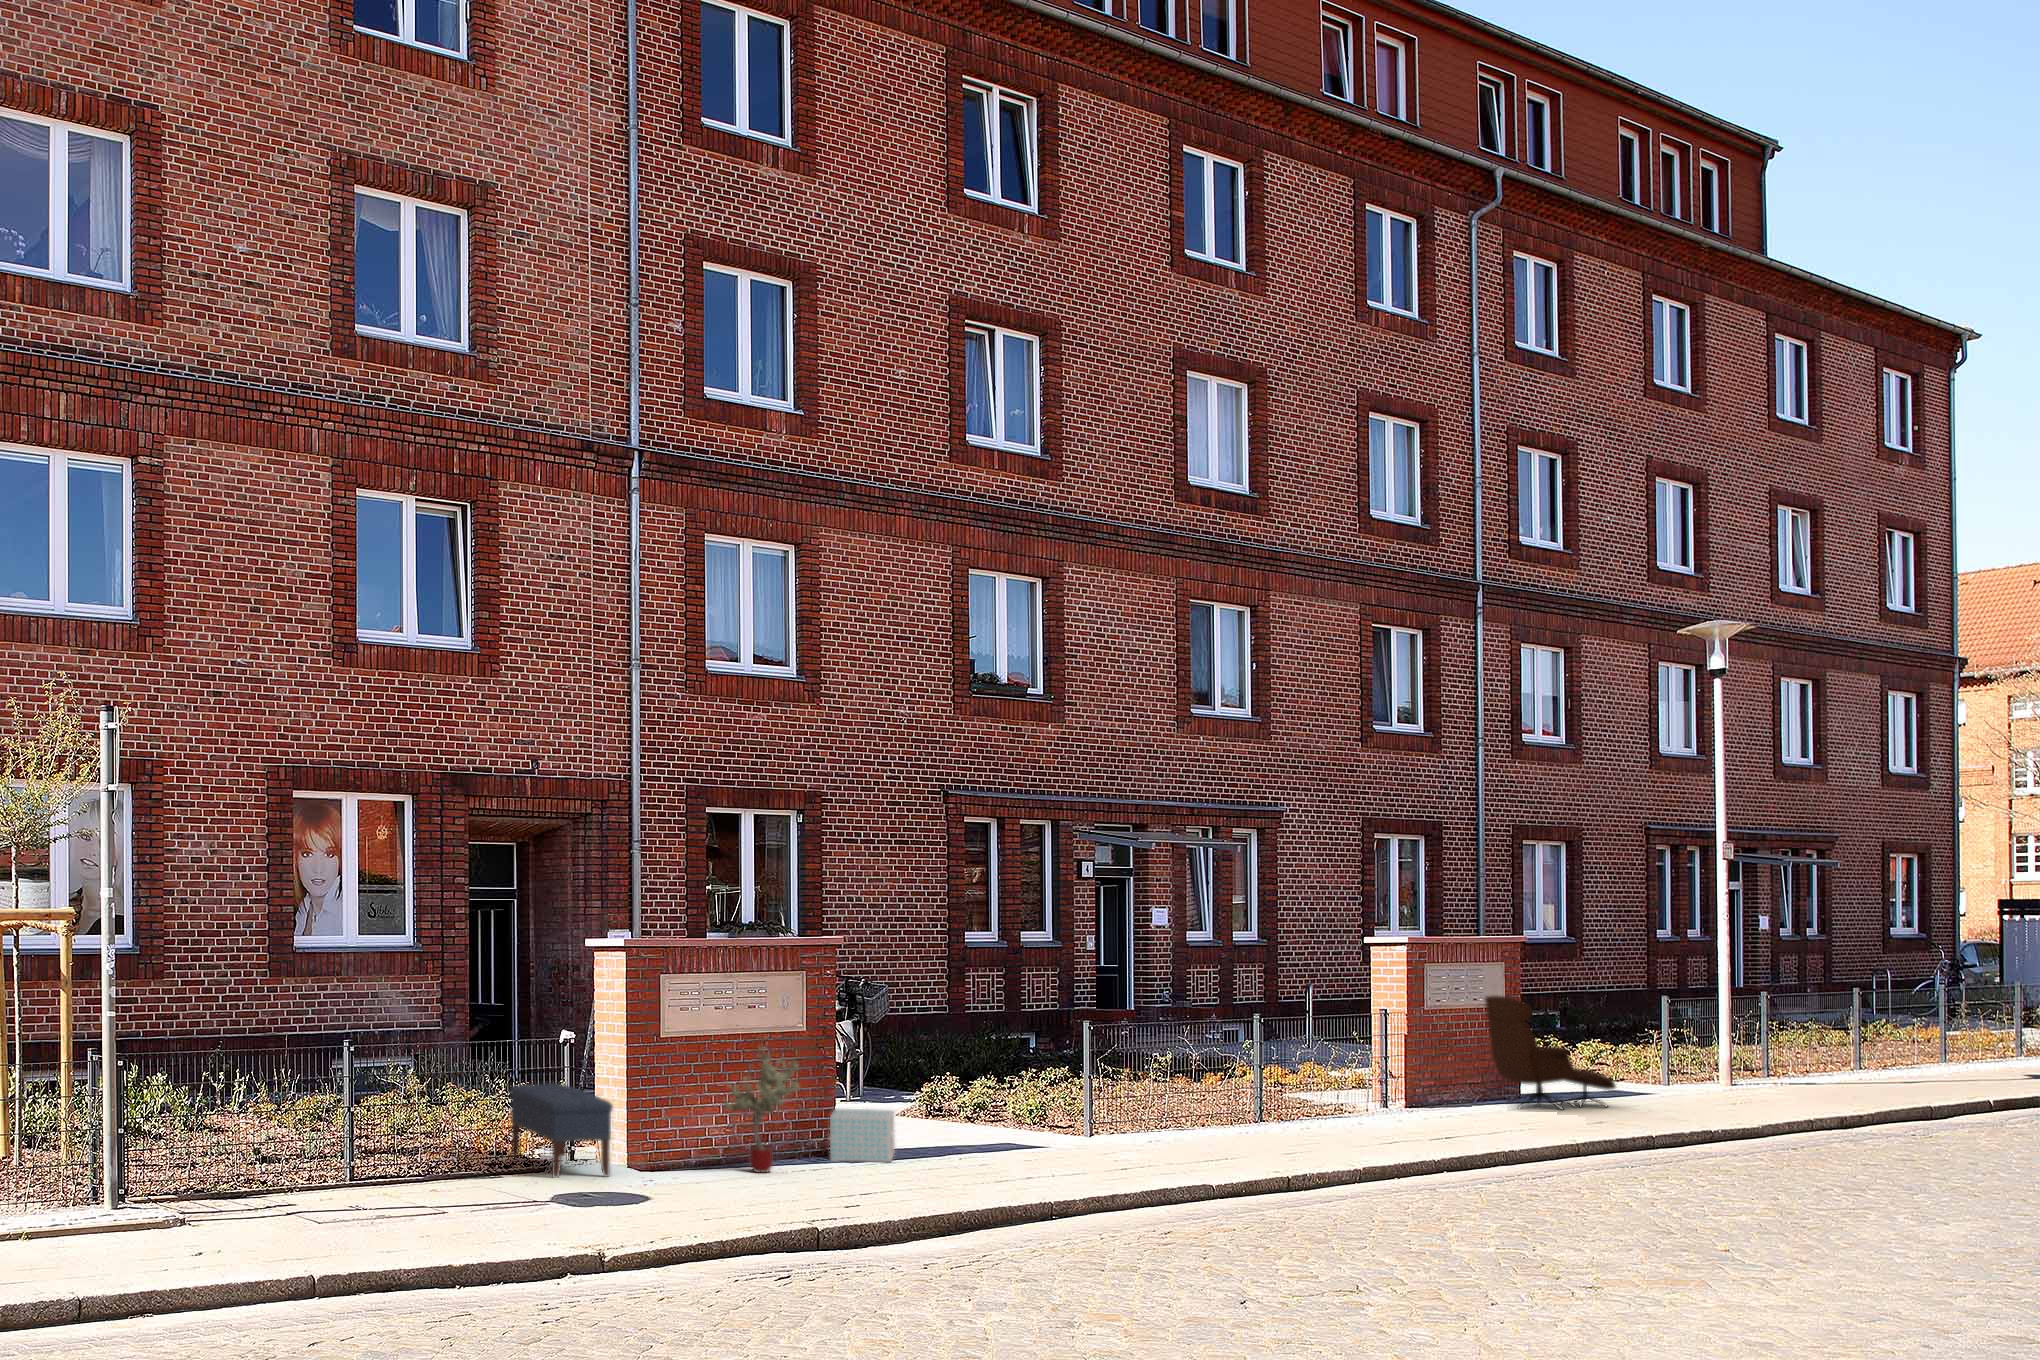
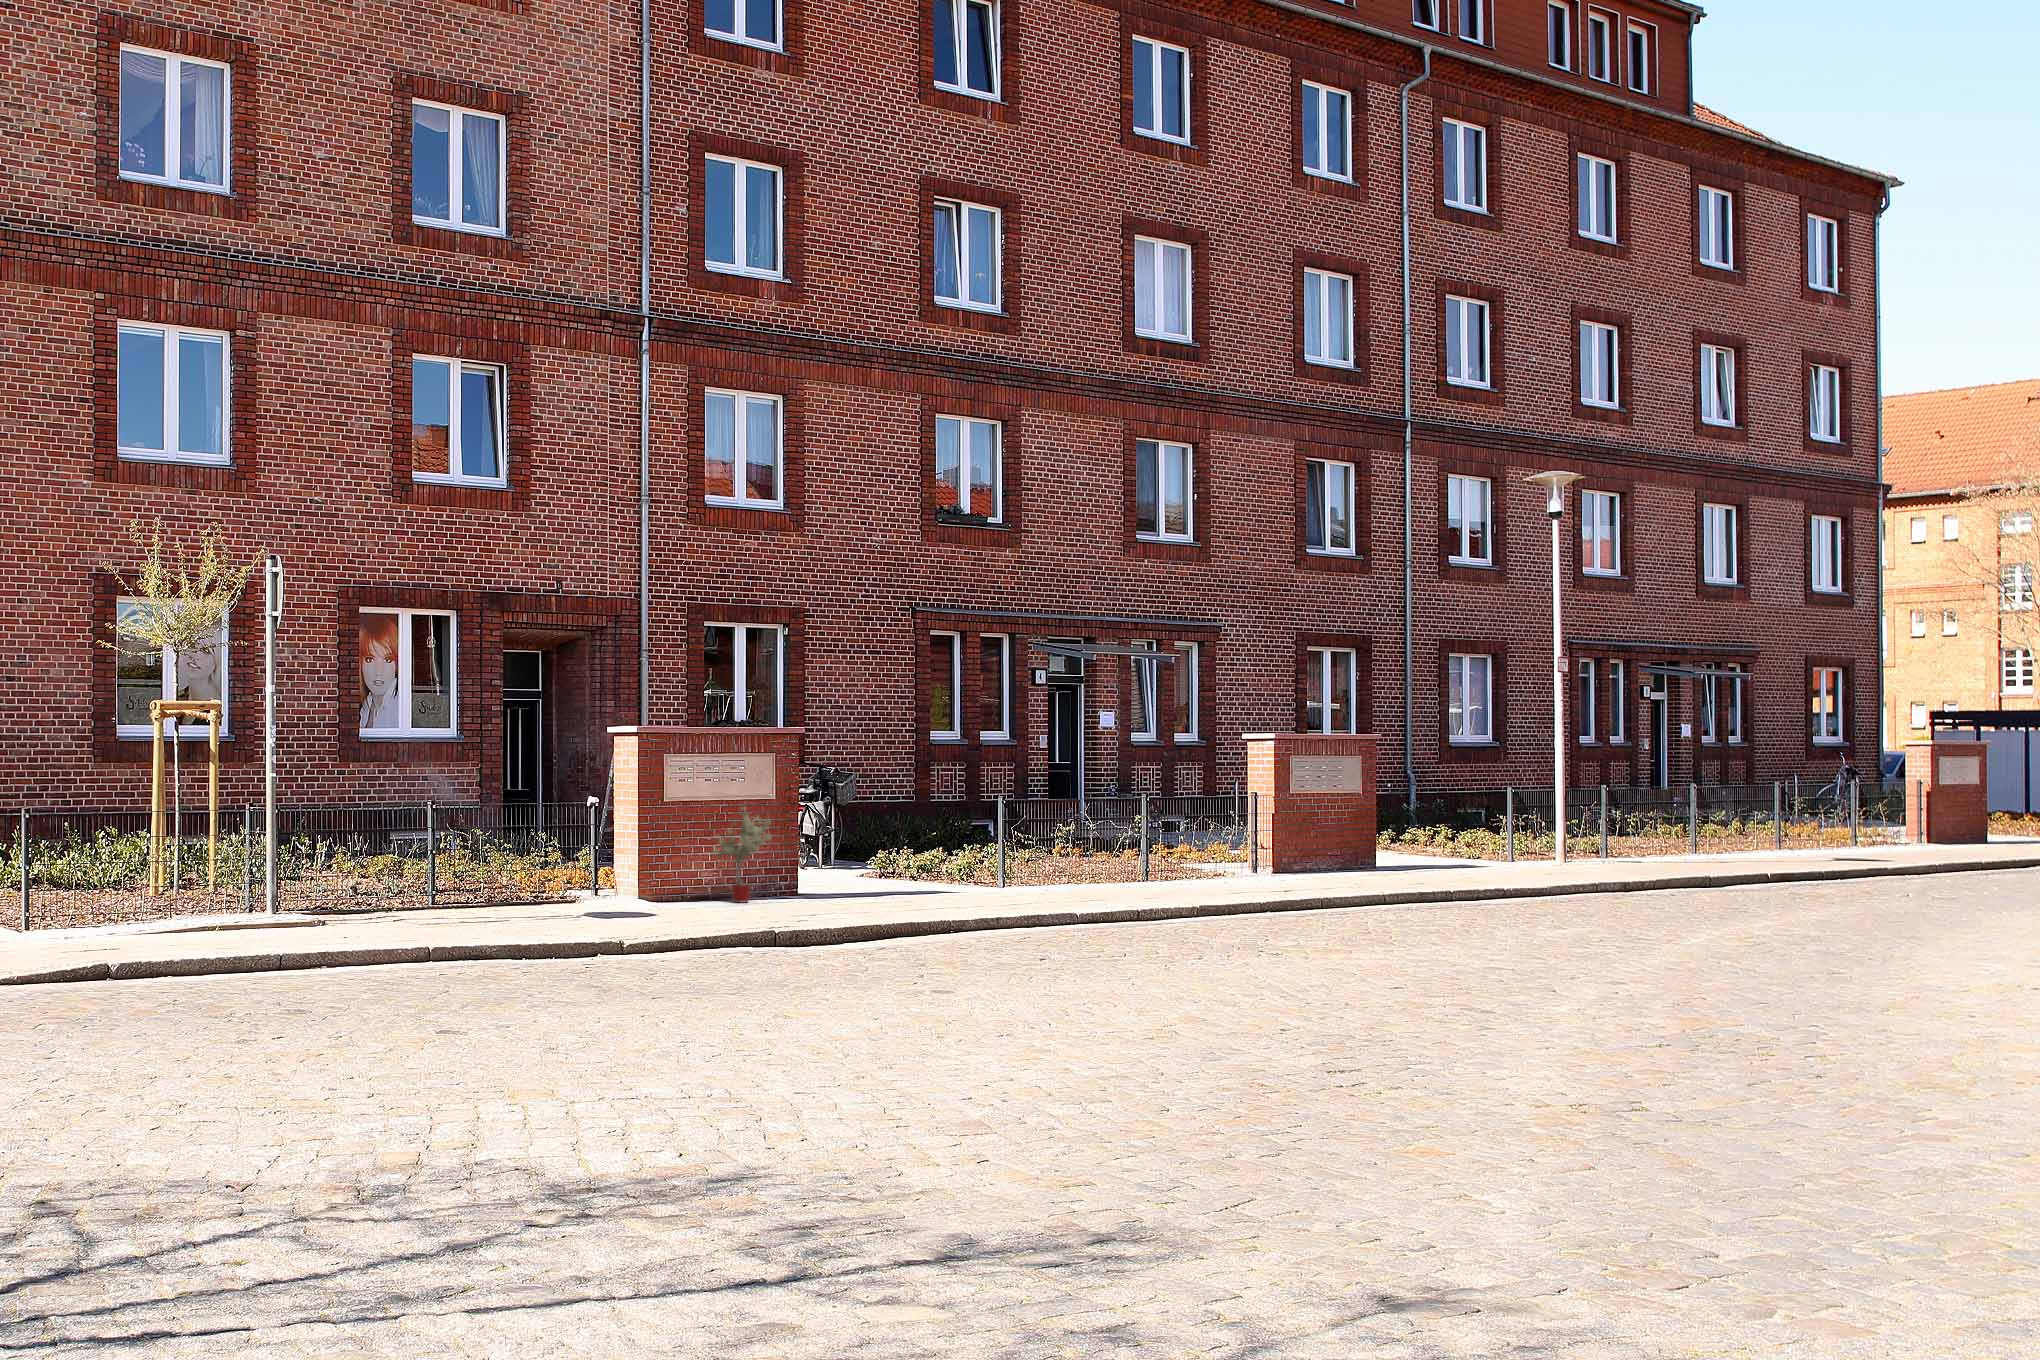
lounge chair: present [1485,995,1616,1109] -> none [1353,779,1461,873]
bench: present [509,1083,613,1178] -> none [545,835,626,905]
storage box: present [830,1109,895,1162] -> none [797,858,848,897]

